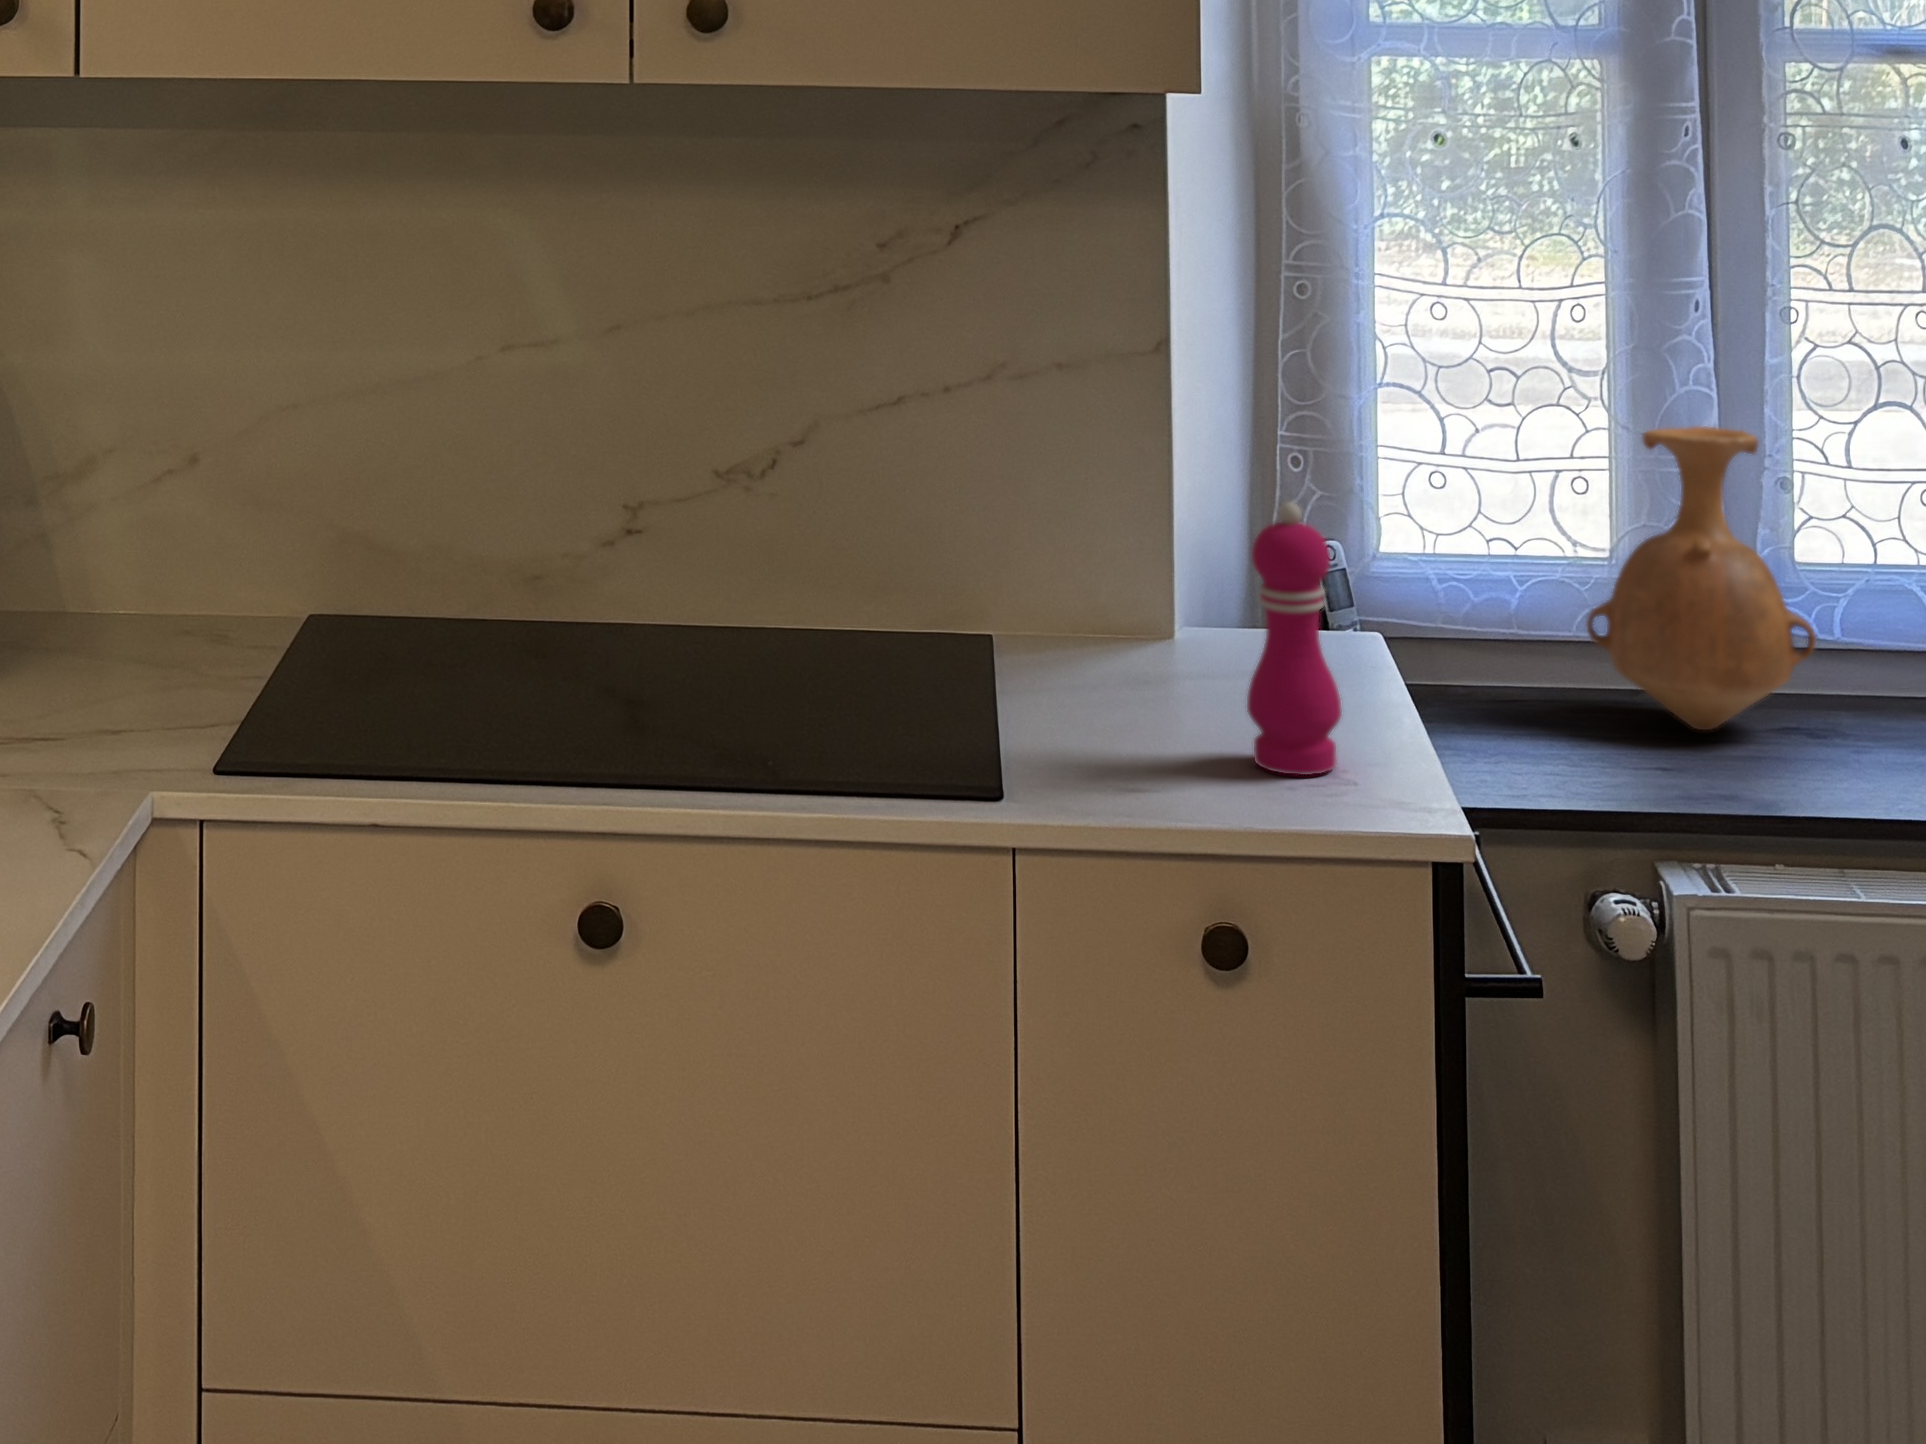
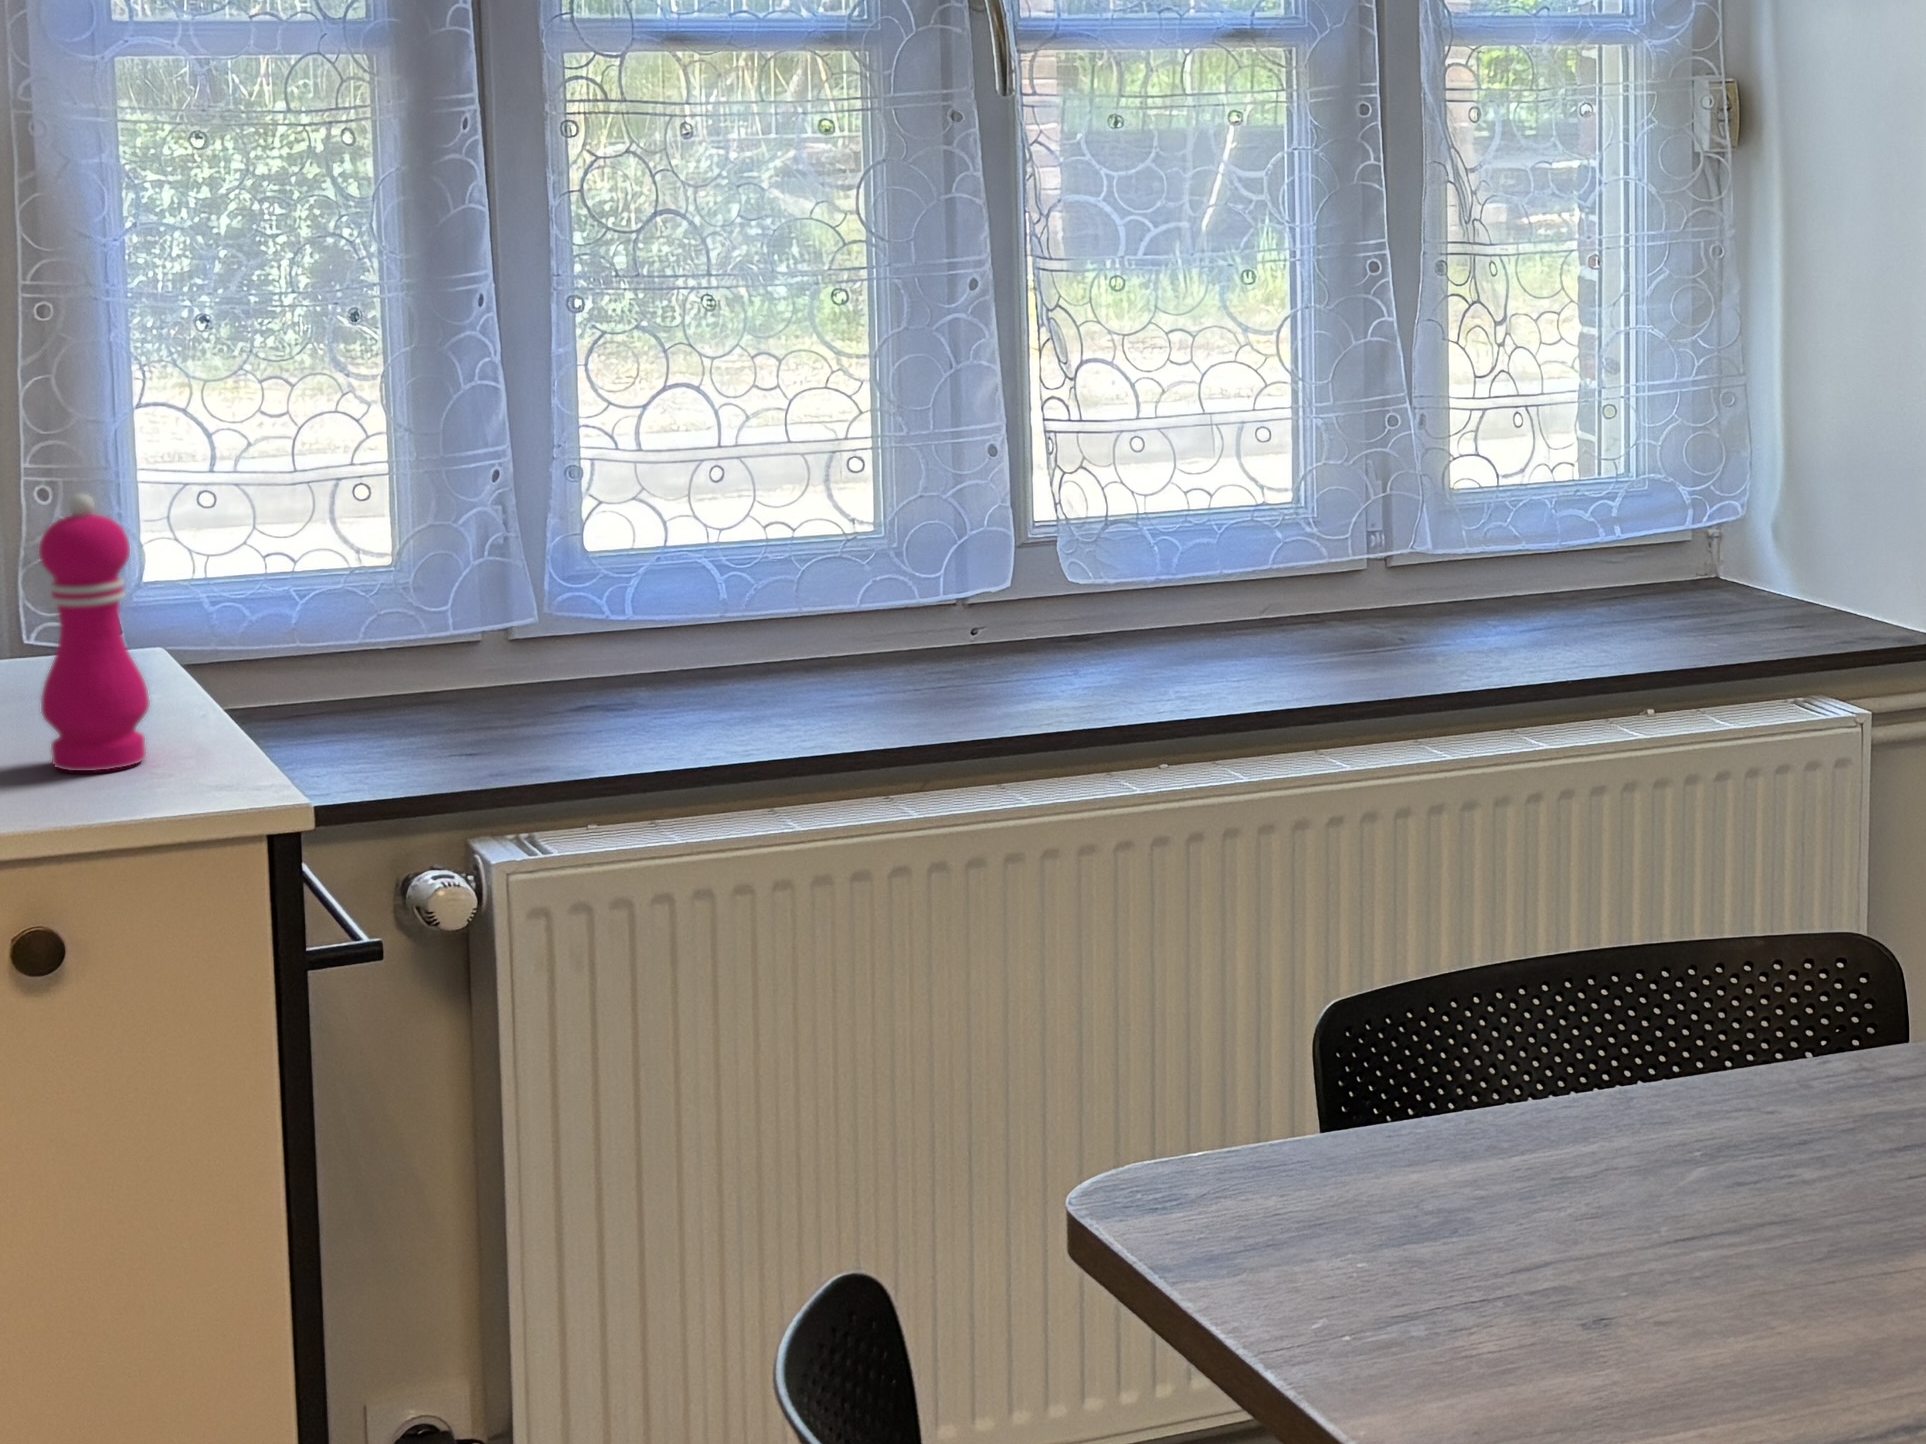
vase: present [1587,426,1816,730] -> none [381,421,615,717]

